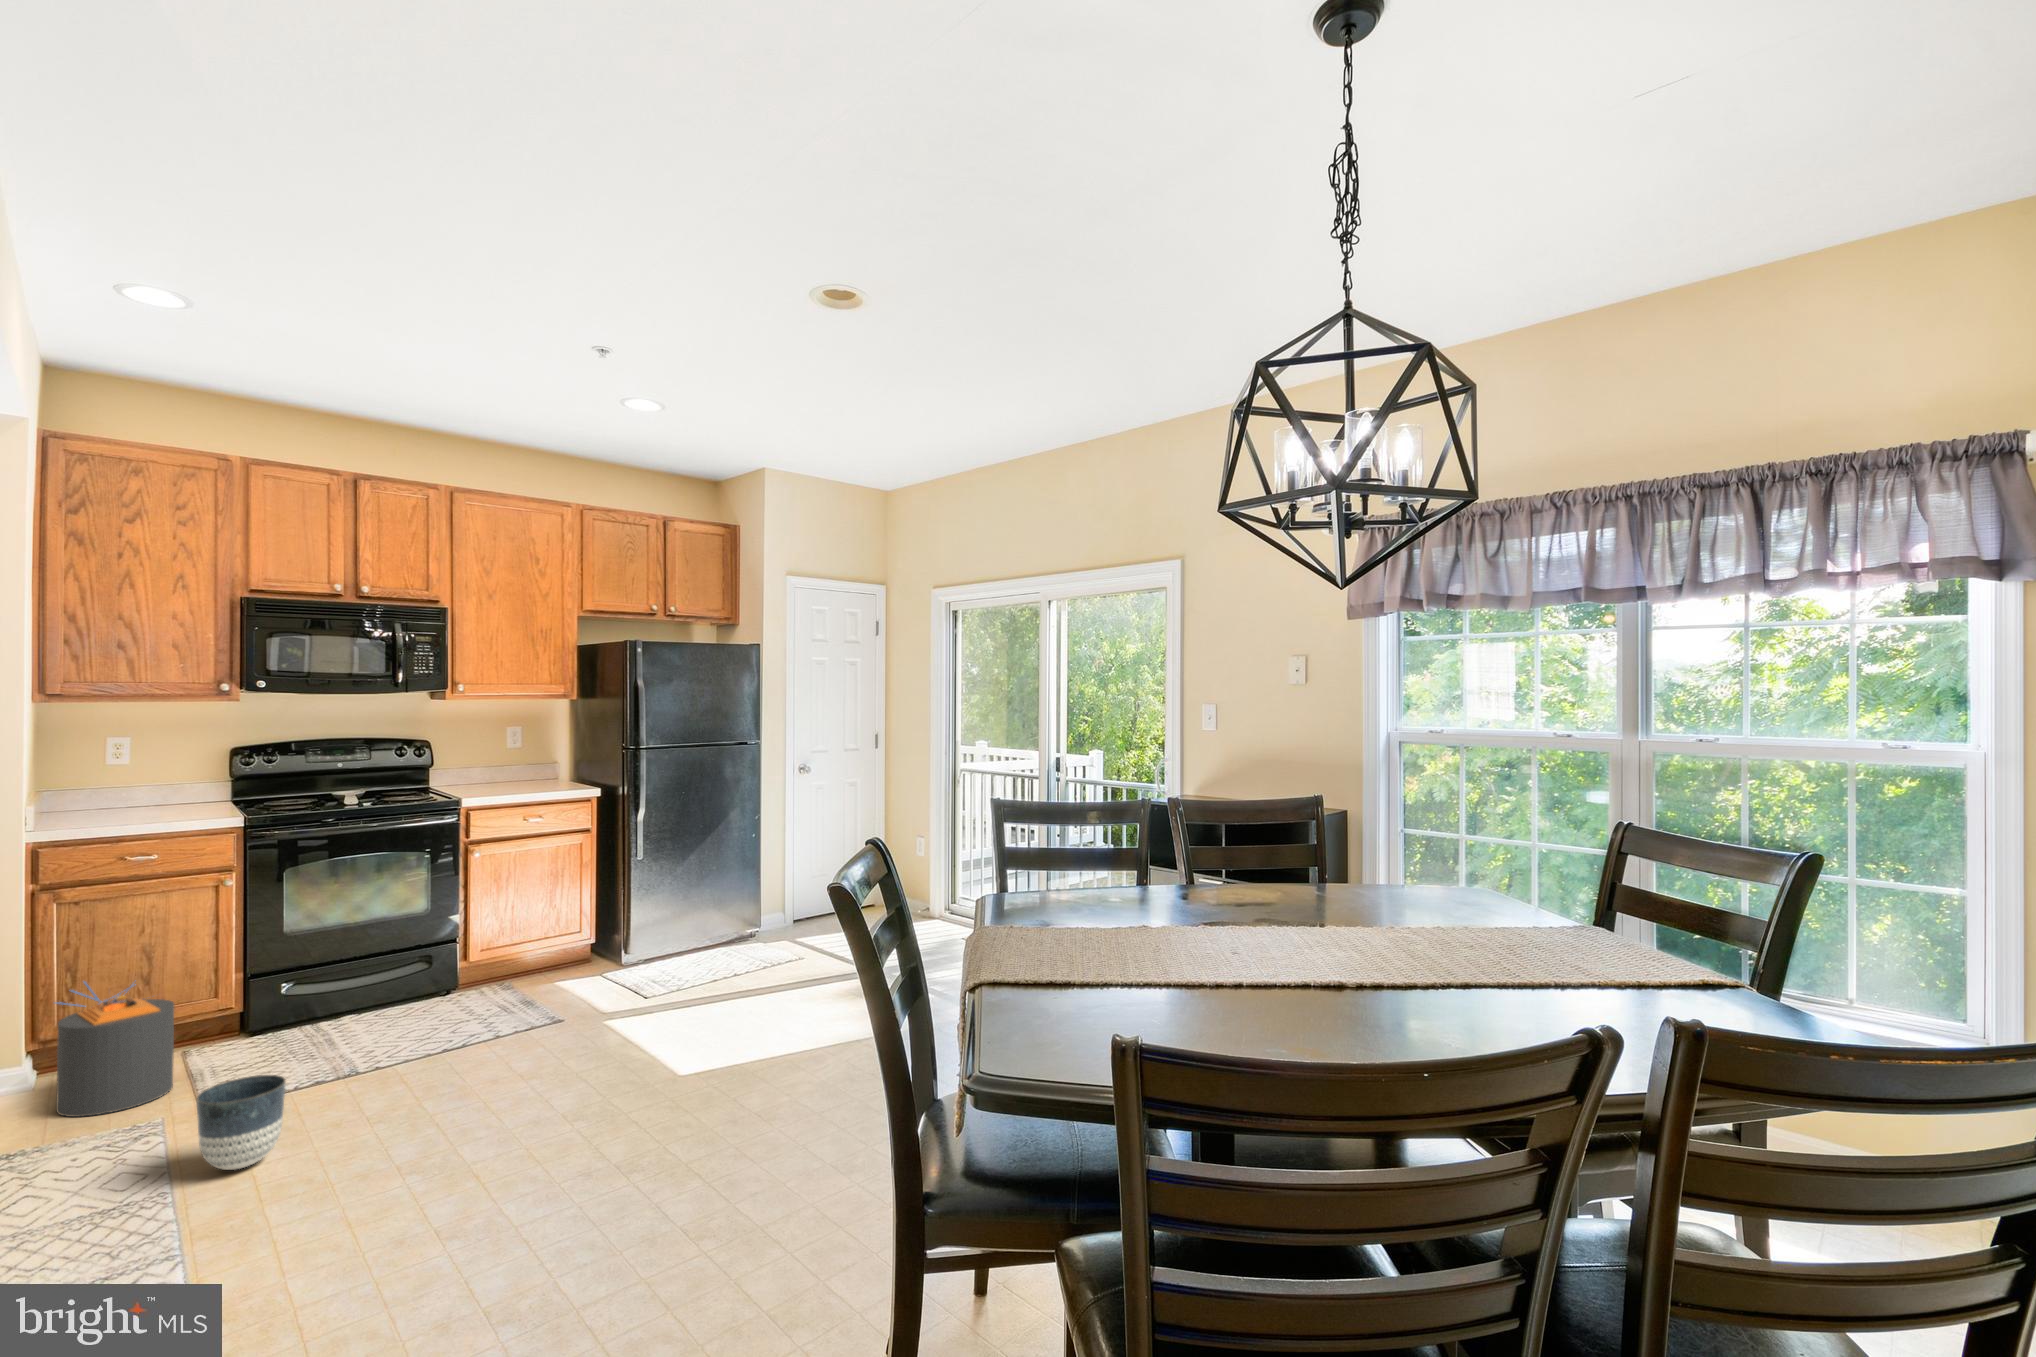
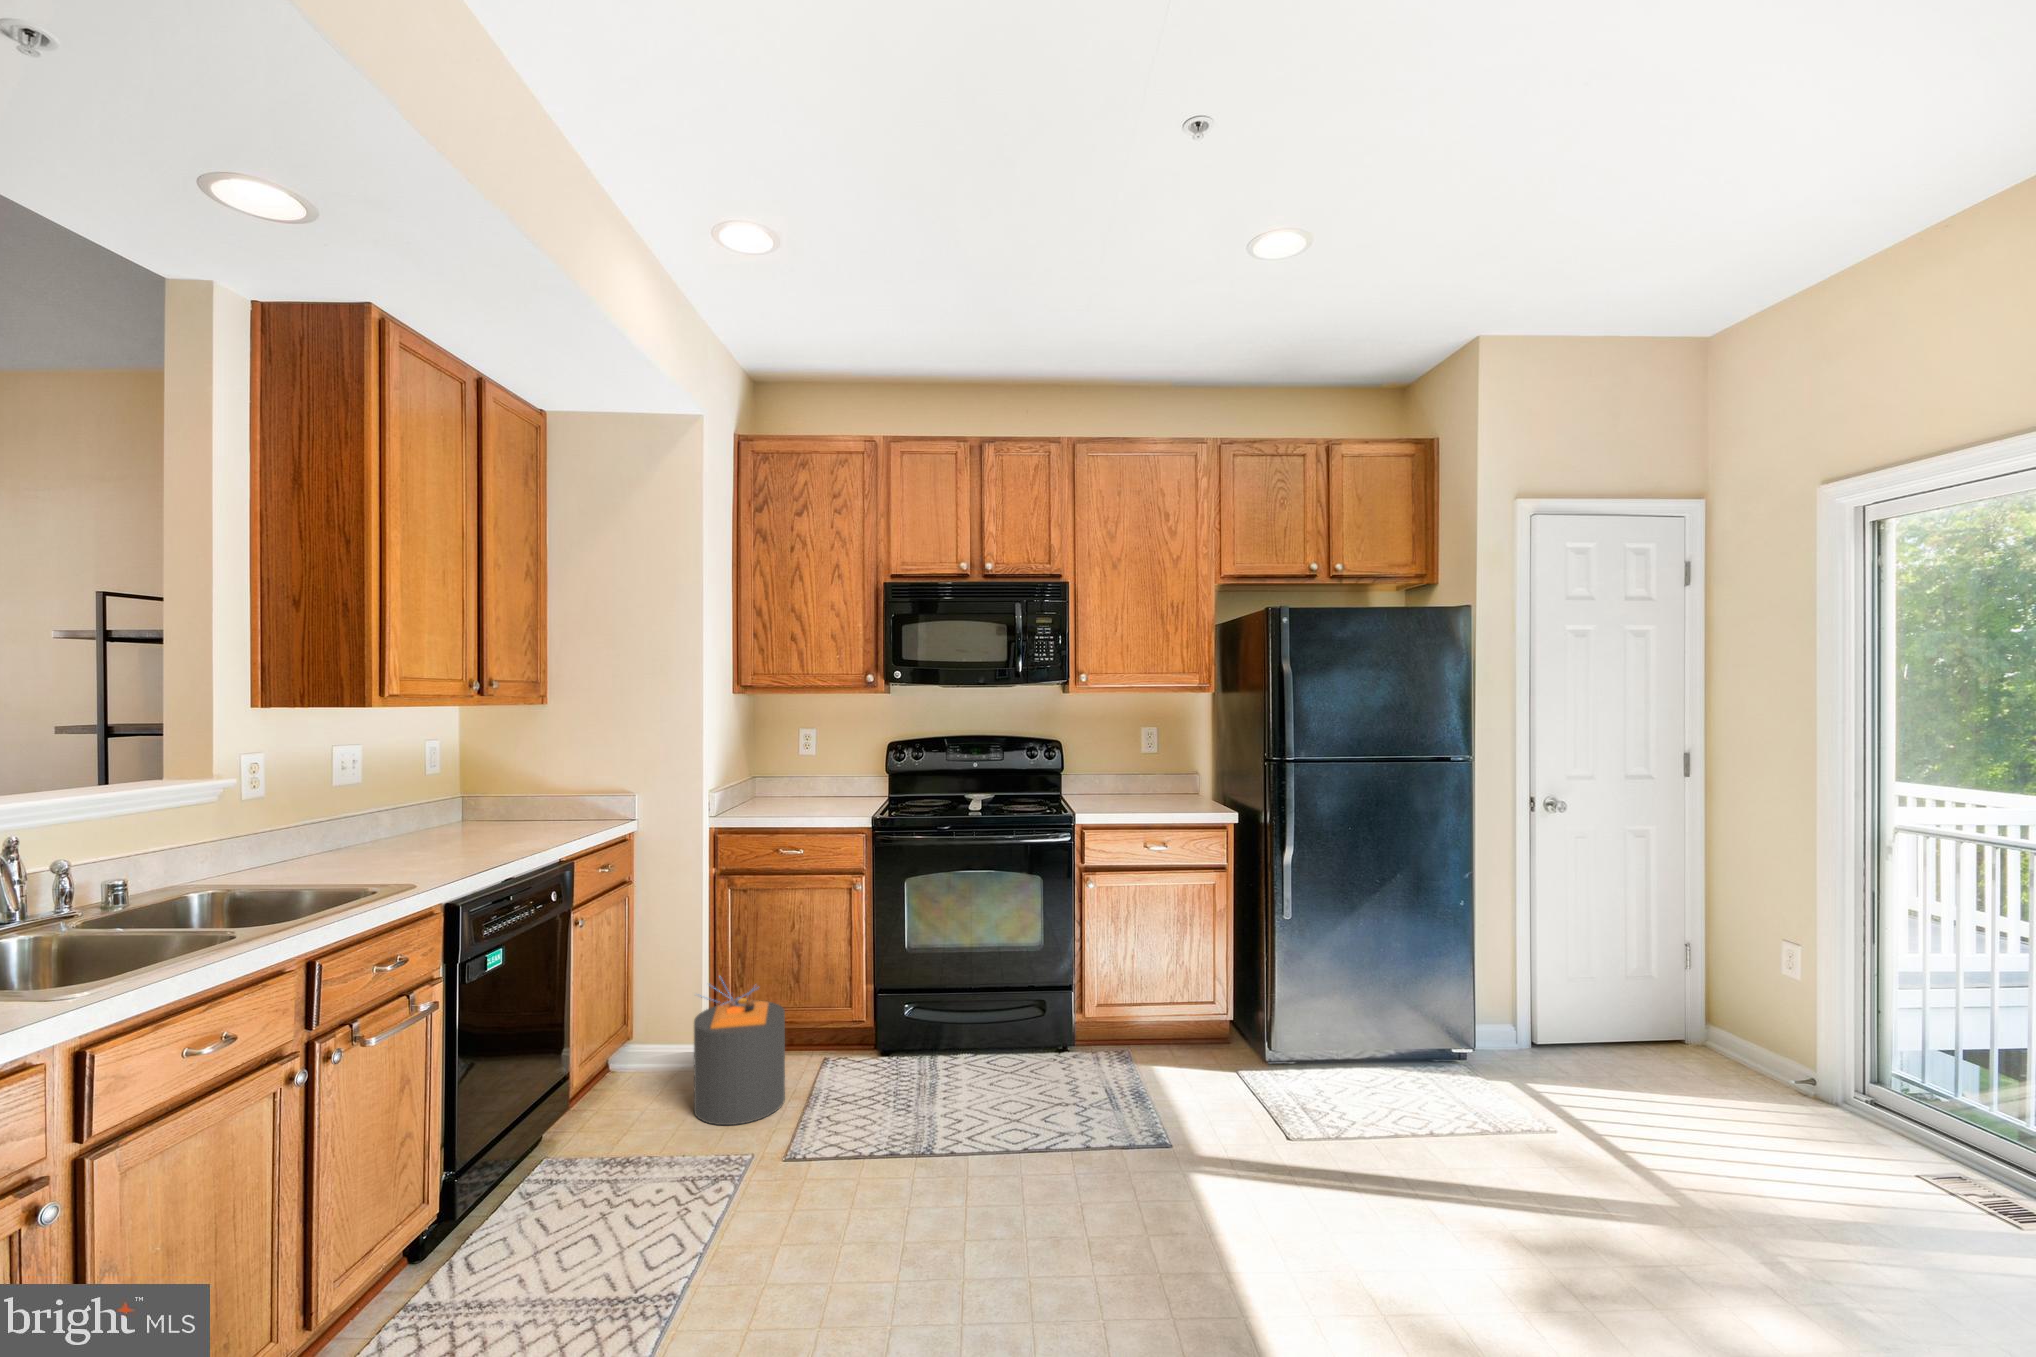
planter: present [197,1075,286,1170] -> none [688,1162,779,1292]

